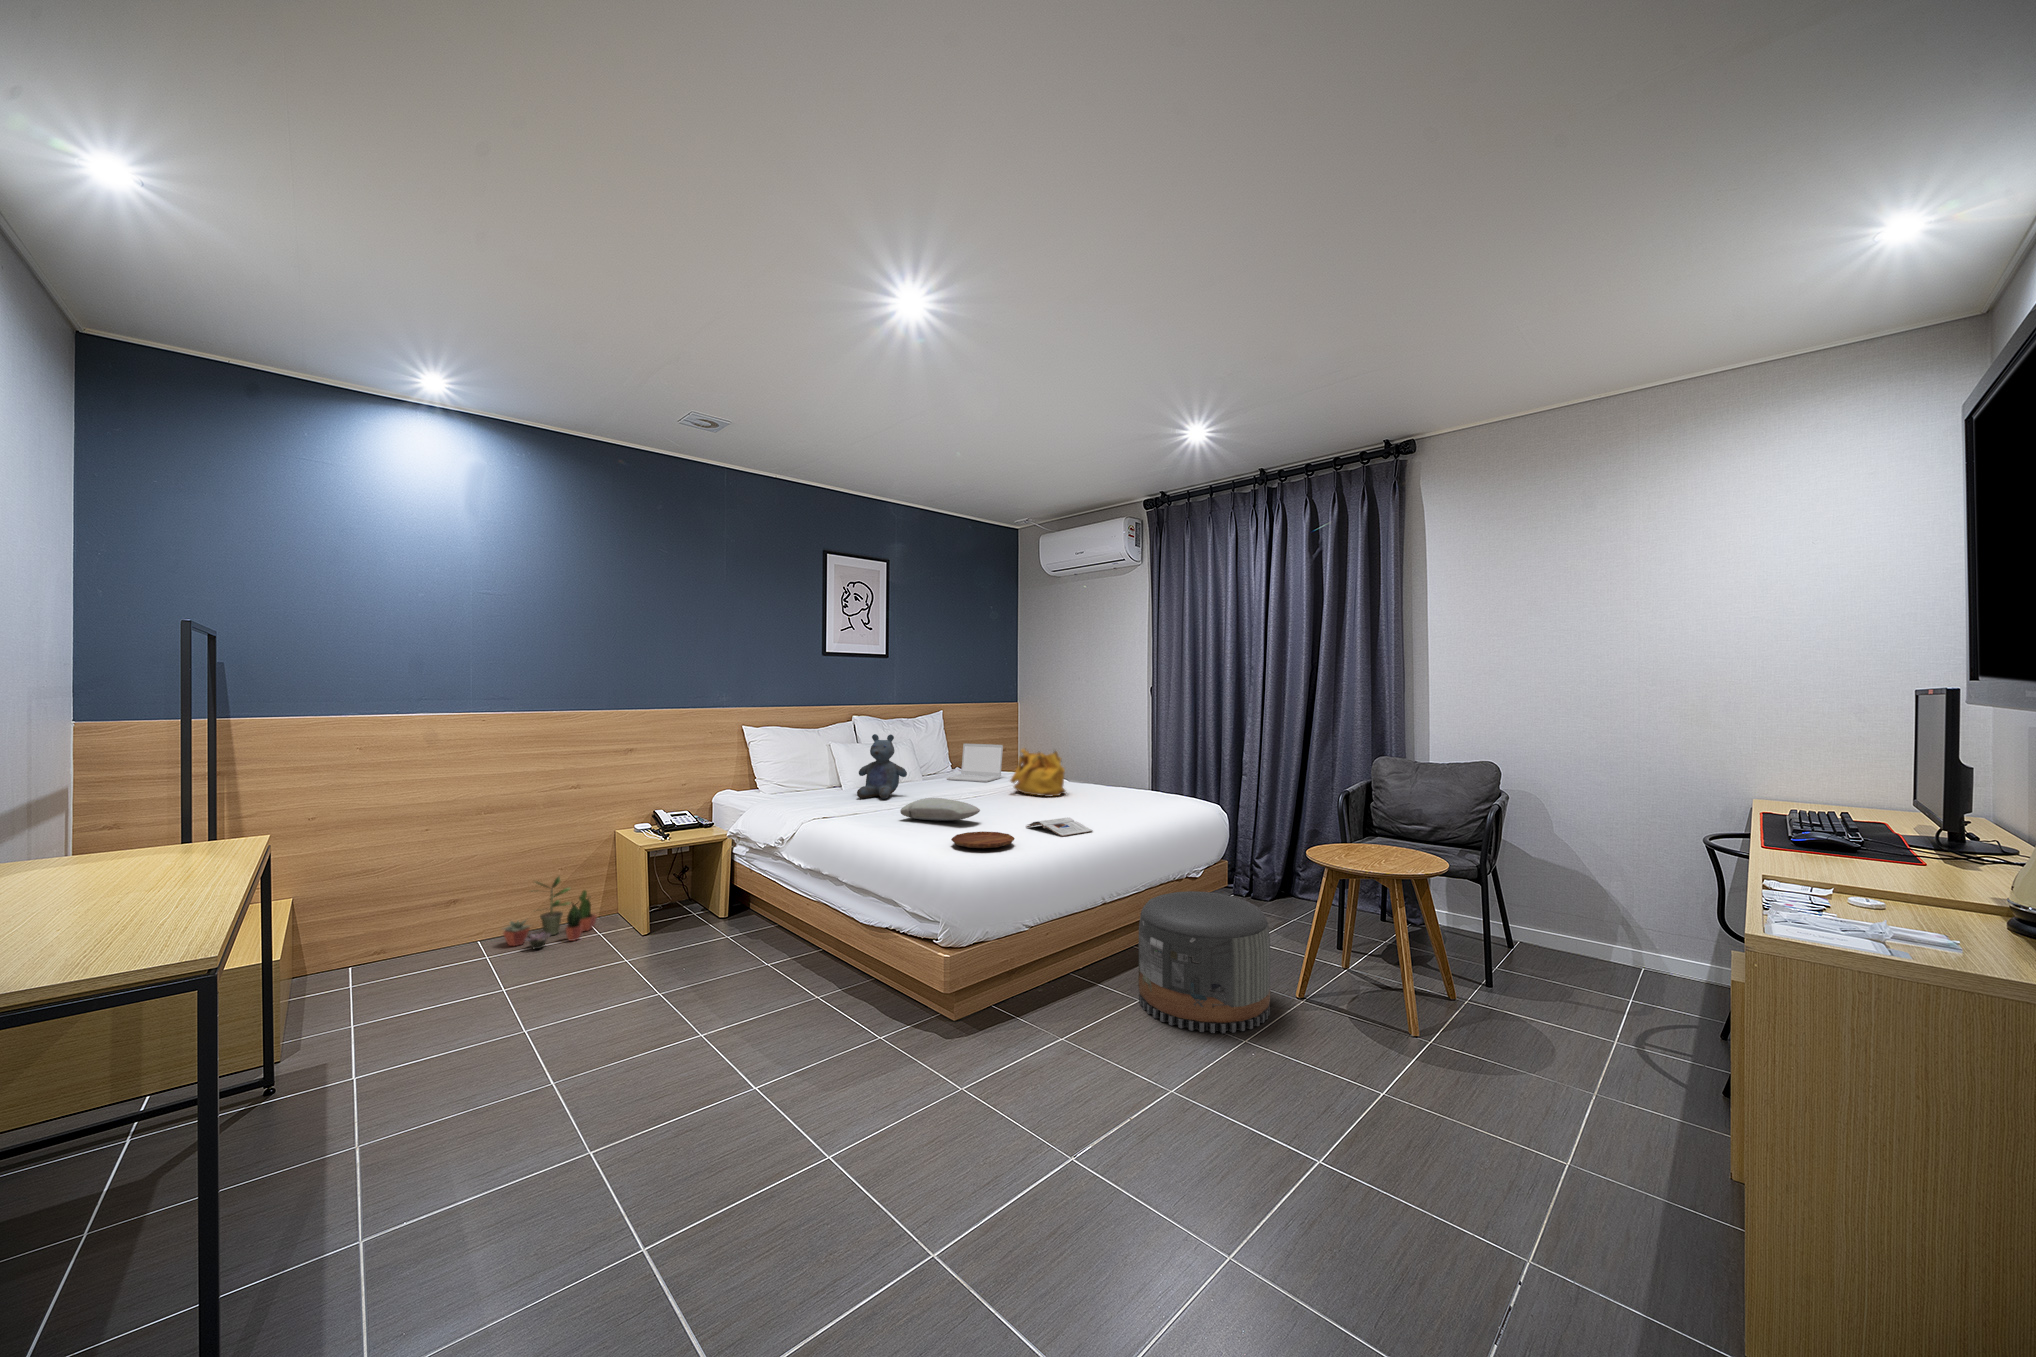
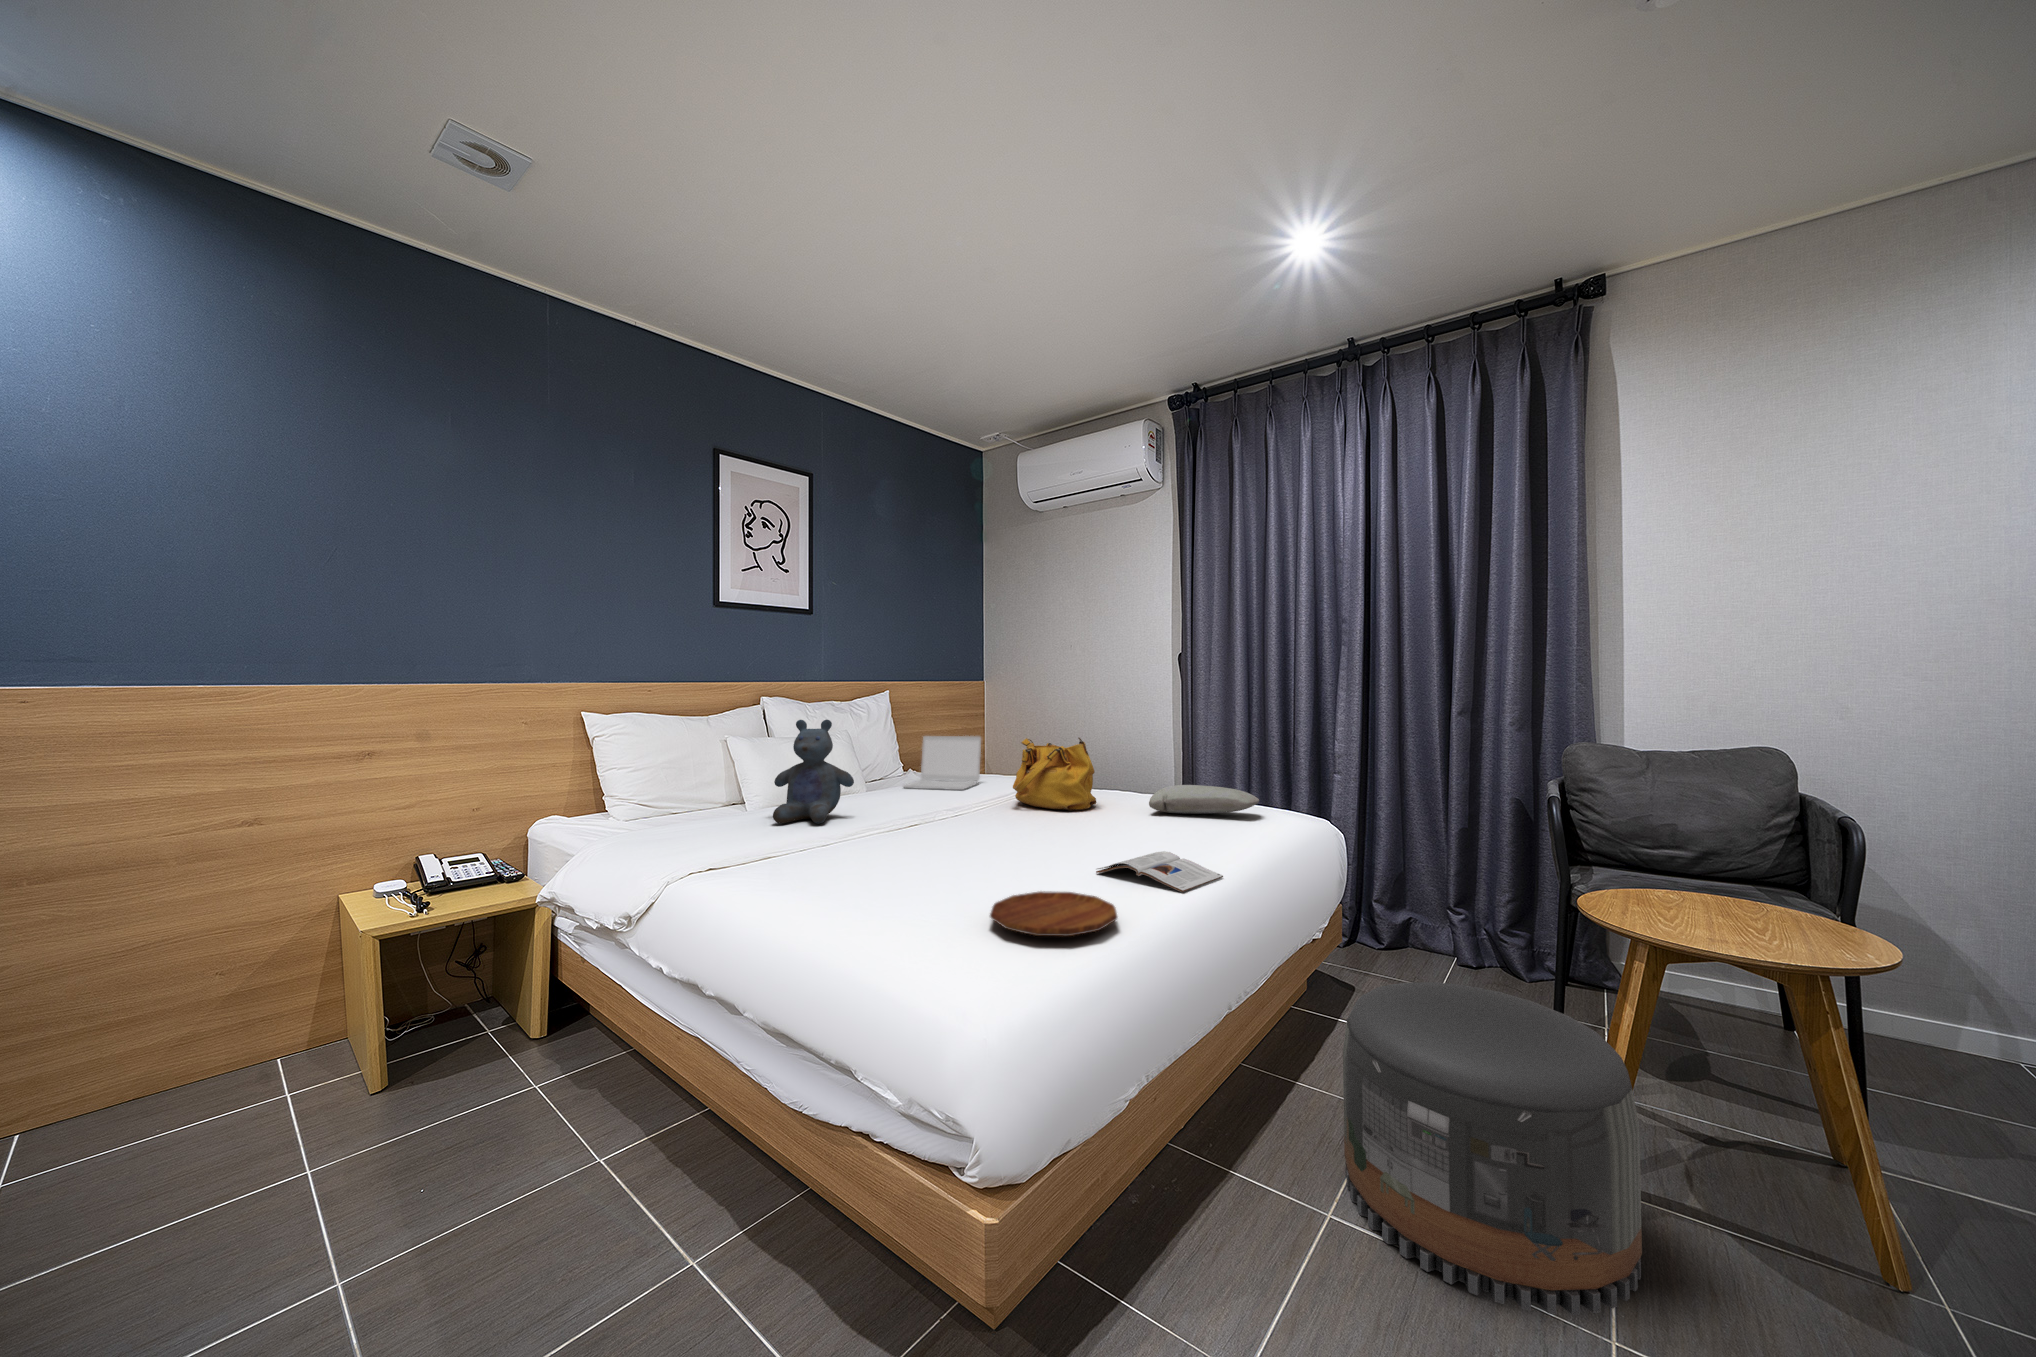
pillow: present [900,798,980,820] -> present [1149,785,1259,814]
potted plant: present [503,877,597,949] -> none [38,995,280,1158]

